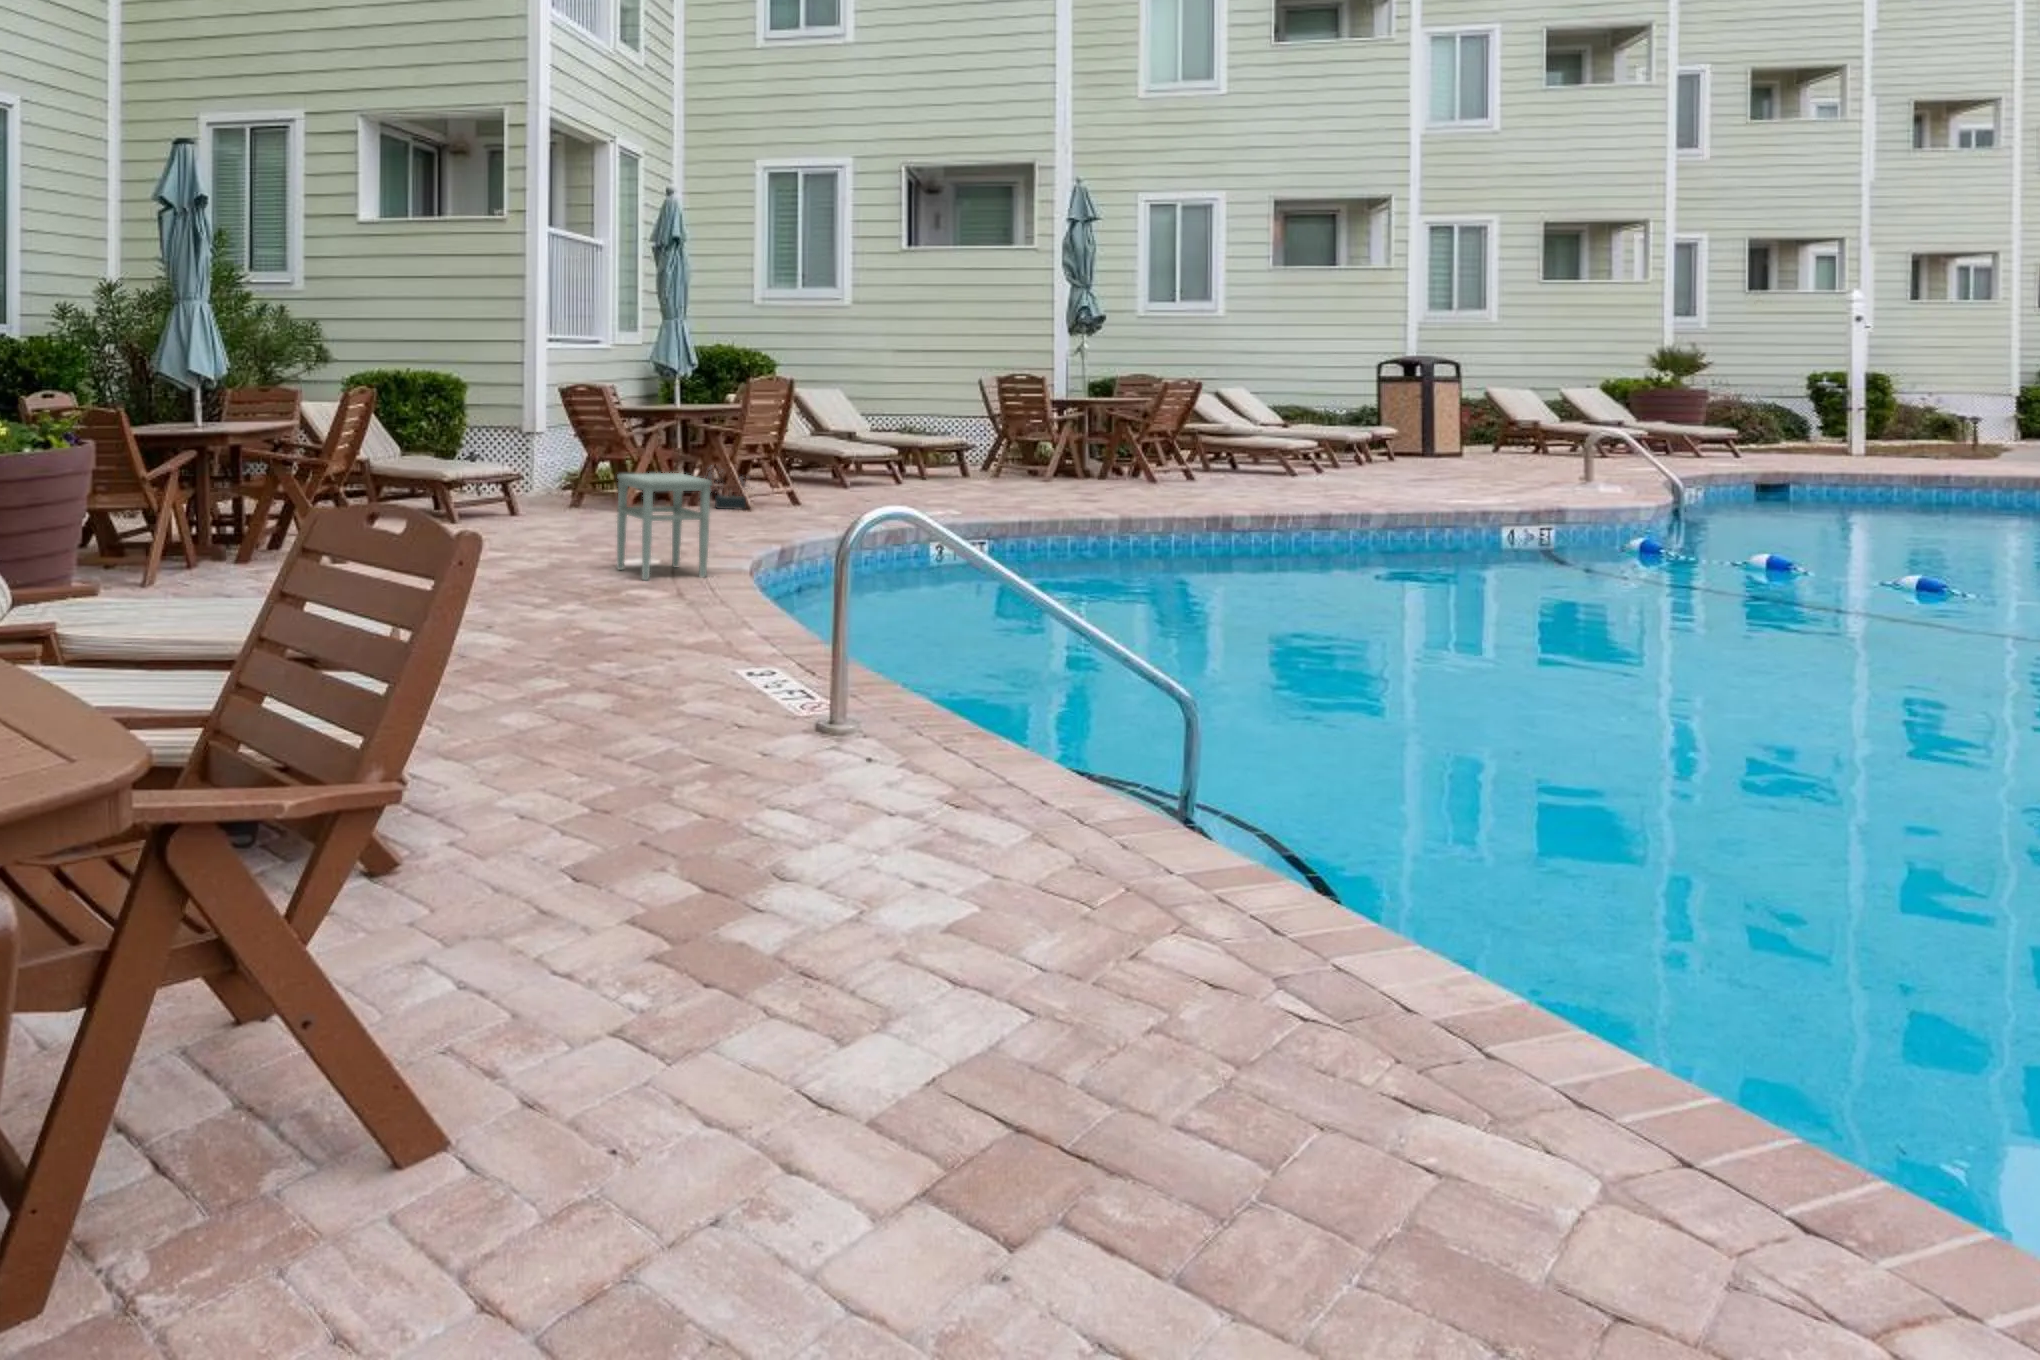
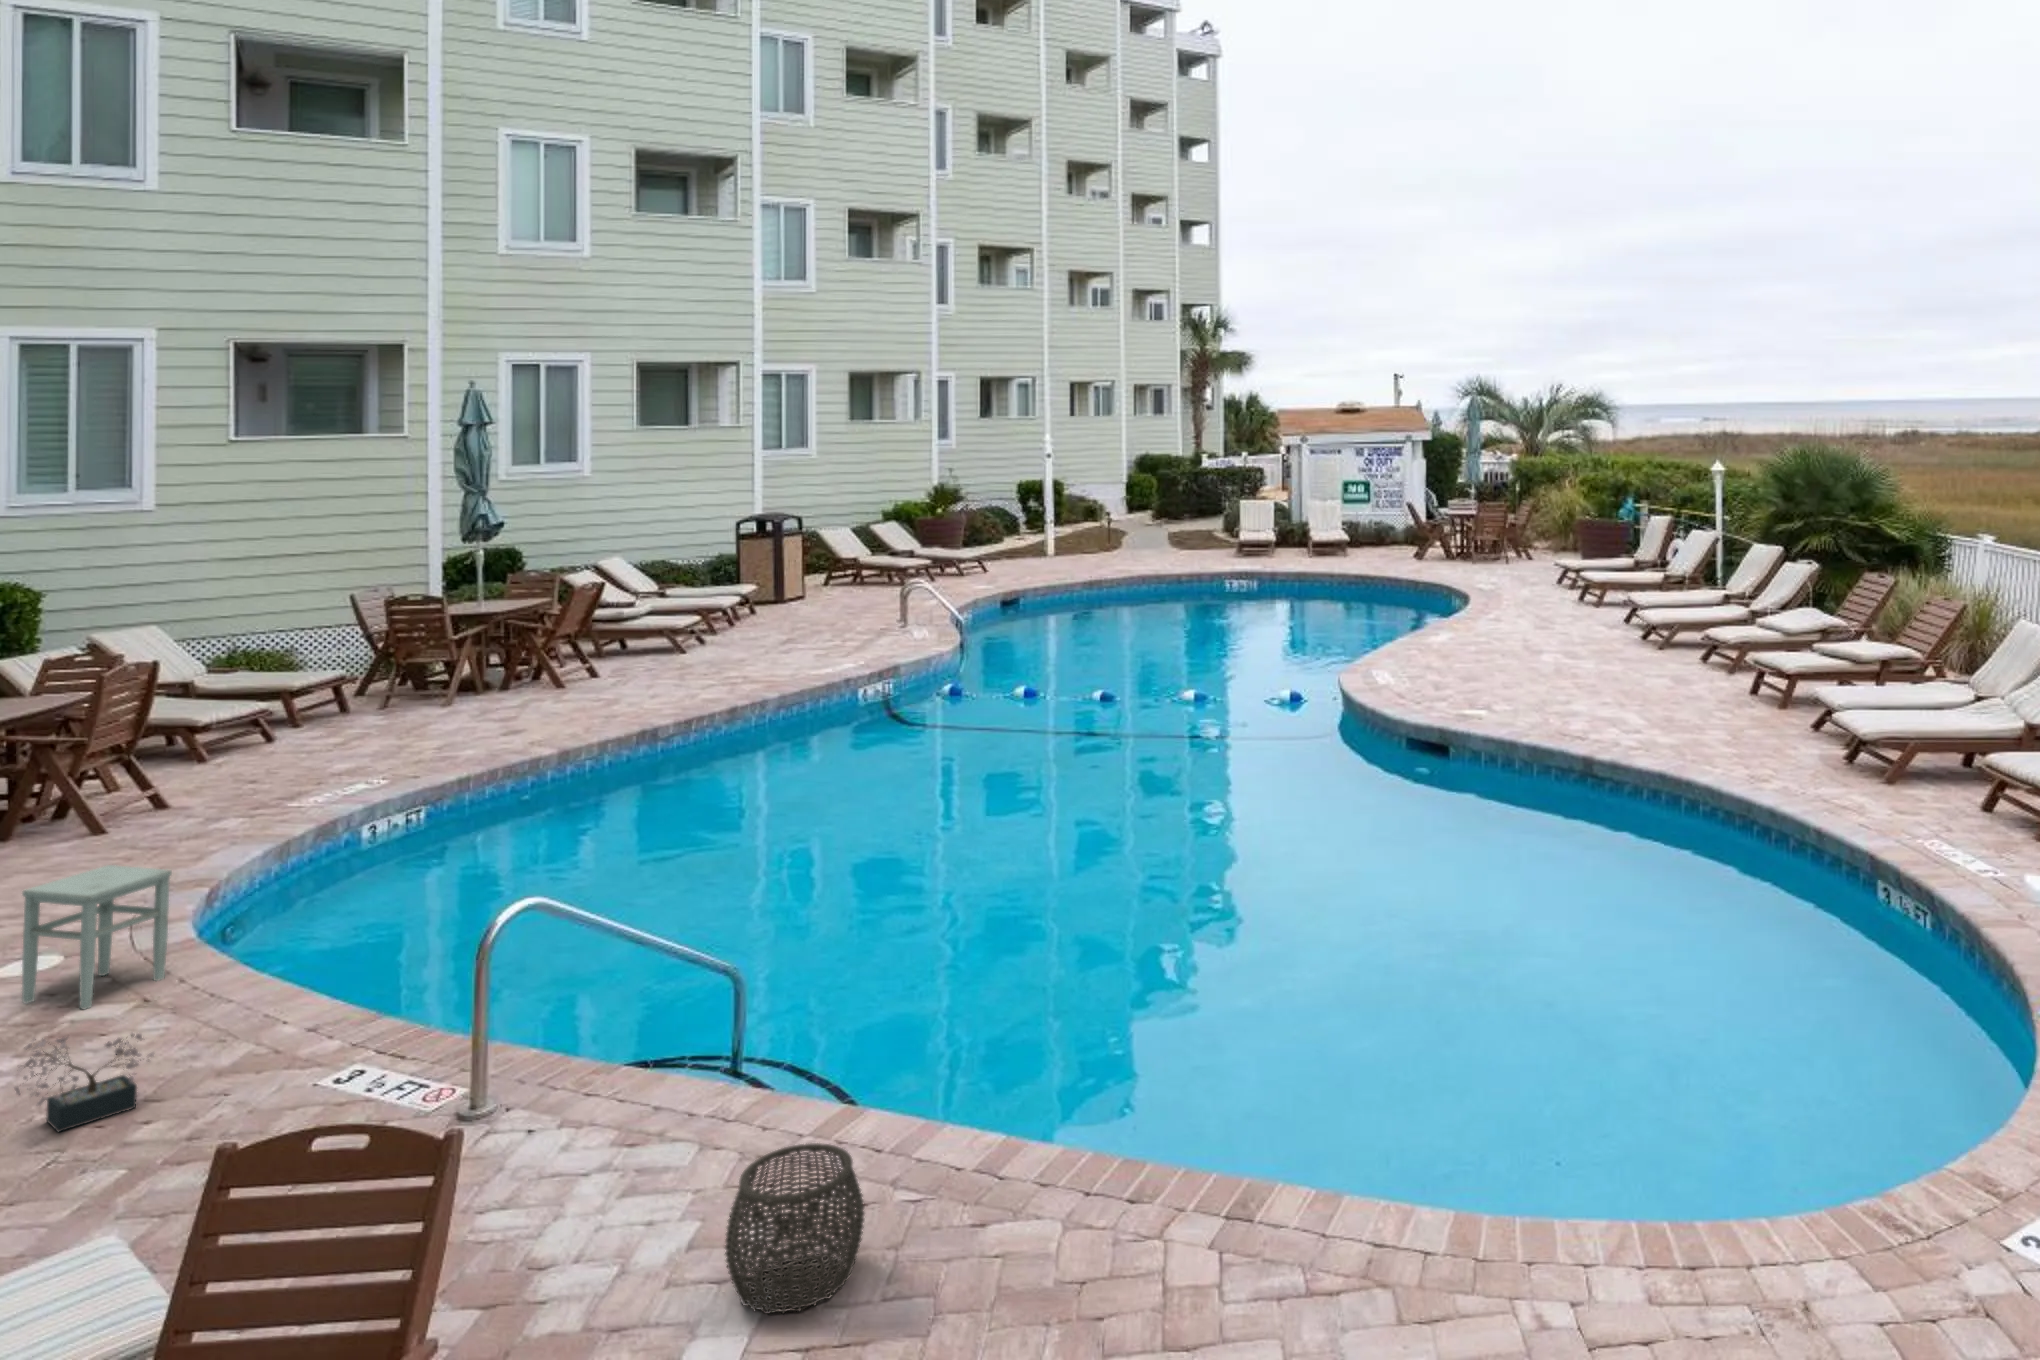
decorative plant: present [707,465,752,509] -> present [15,1033,154,1132]
woven basket: none [908,804,1159,1086] -> present [725,1143,865,1314]

